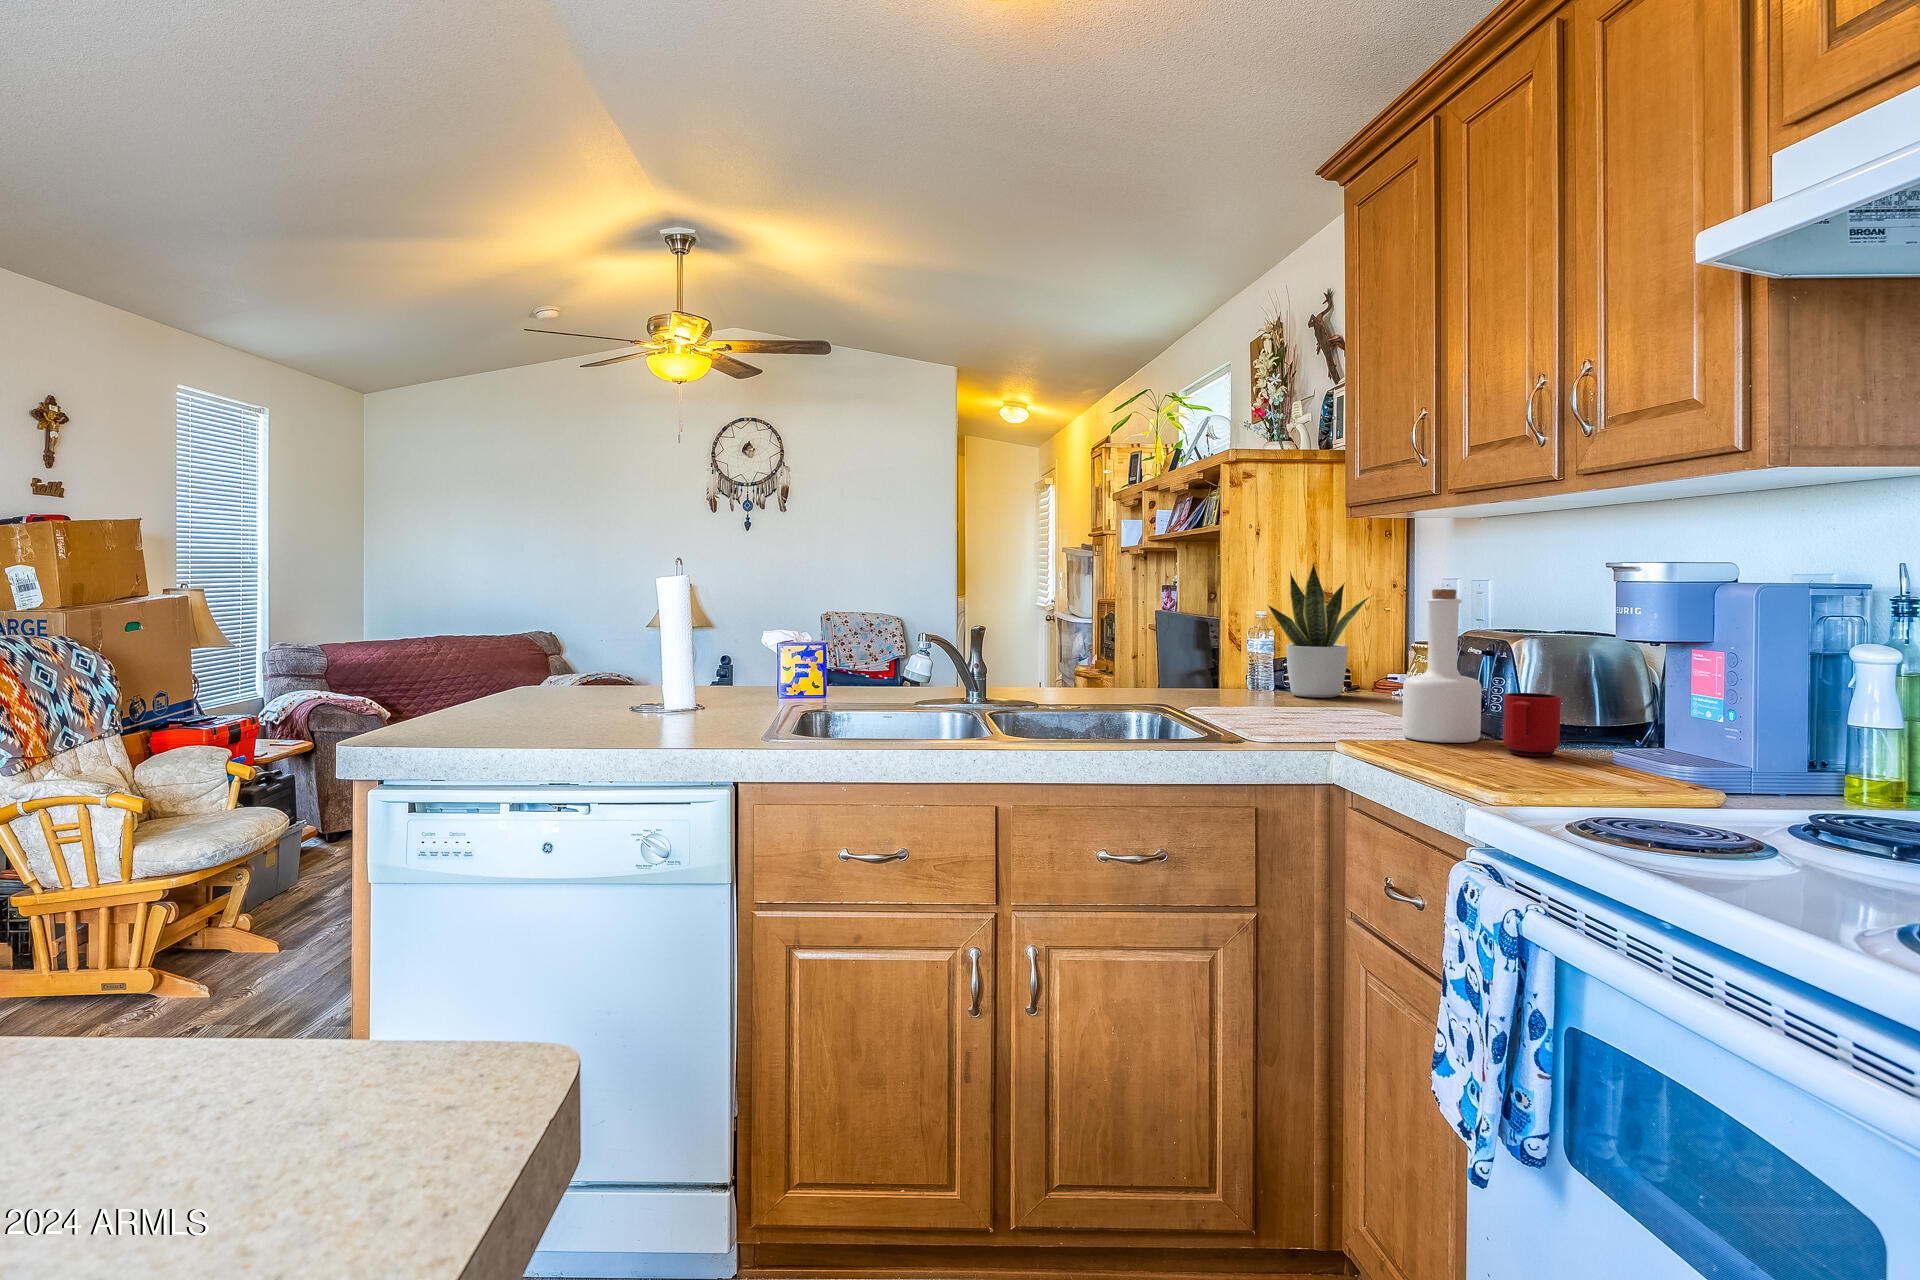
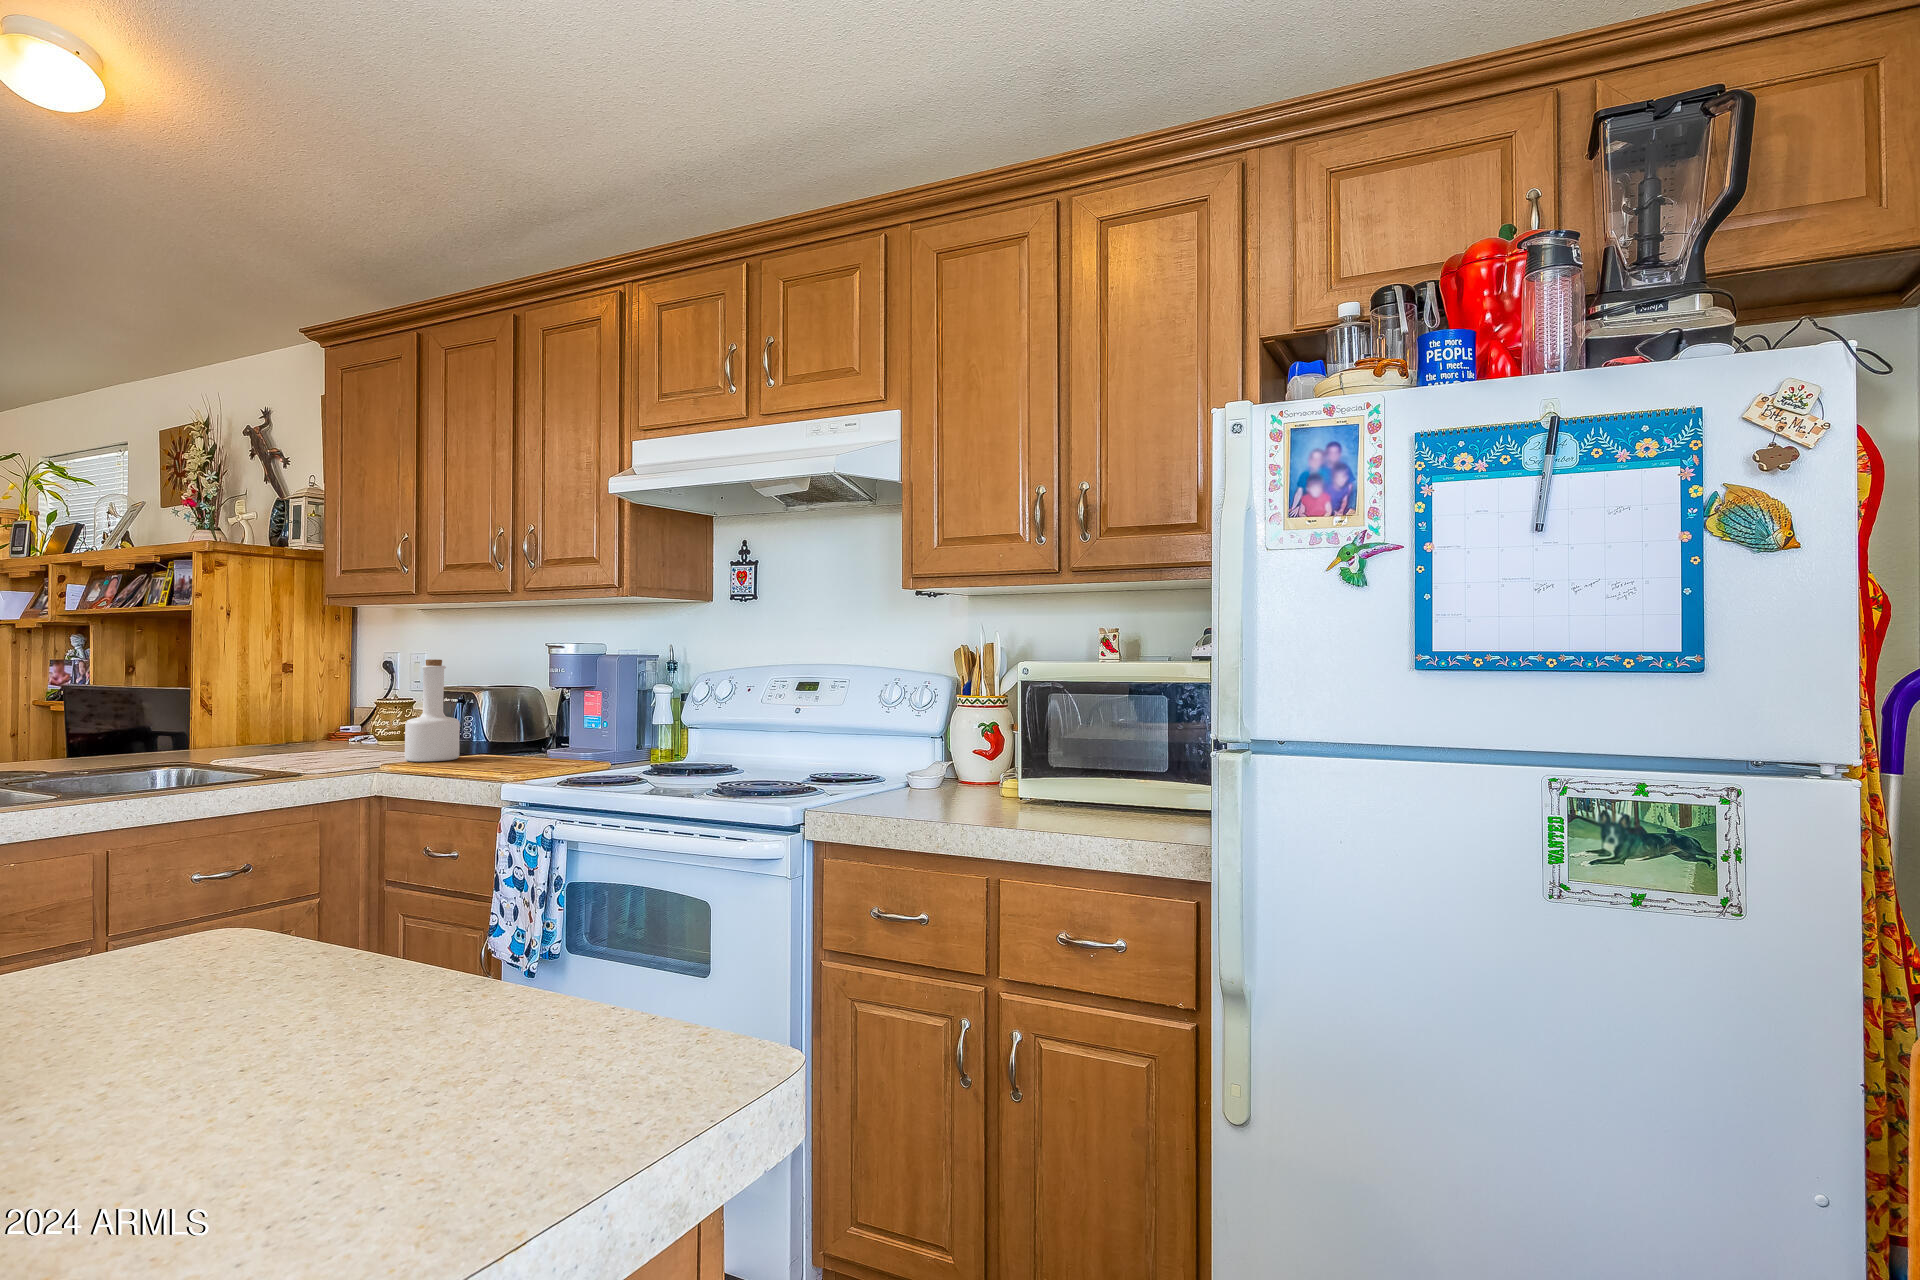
potted plant: present [1268,563,1369,698] -> none [244,637,340,747]
mug: present [1503,693,1561,756] -> none [482,723,516,762]

